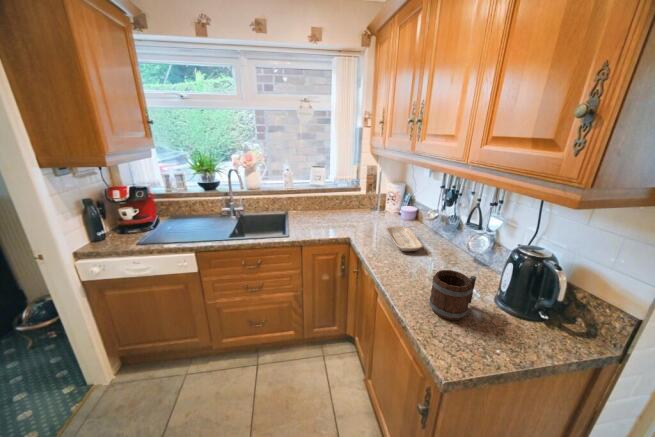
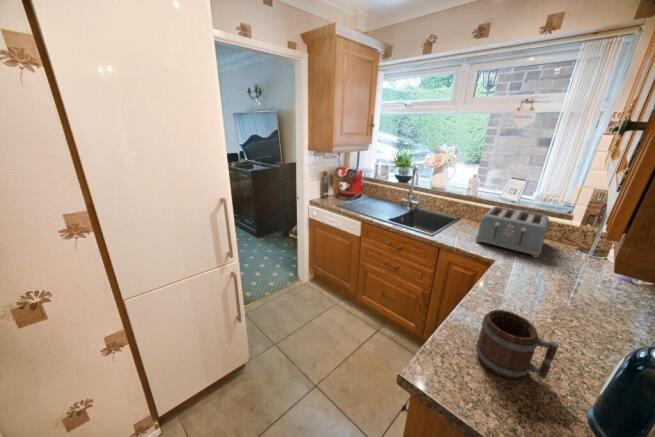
toaster: none [314,192,366,229] -> present [475,206,549,258]
tray: present [386,226,422,251] -> none [537,269,599,307]

